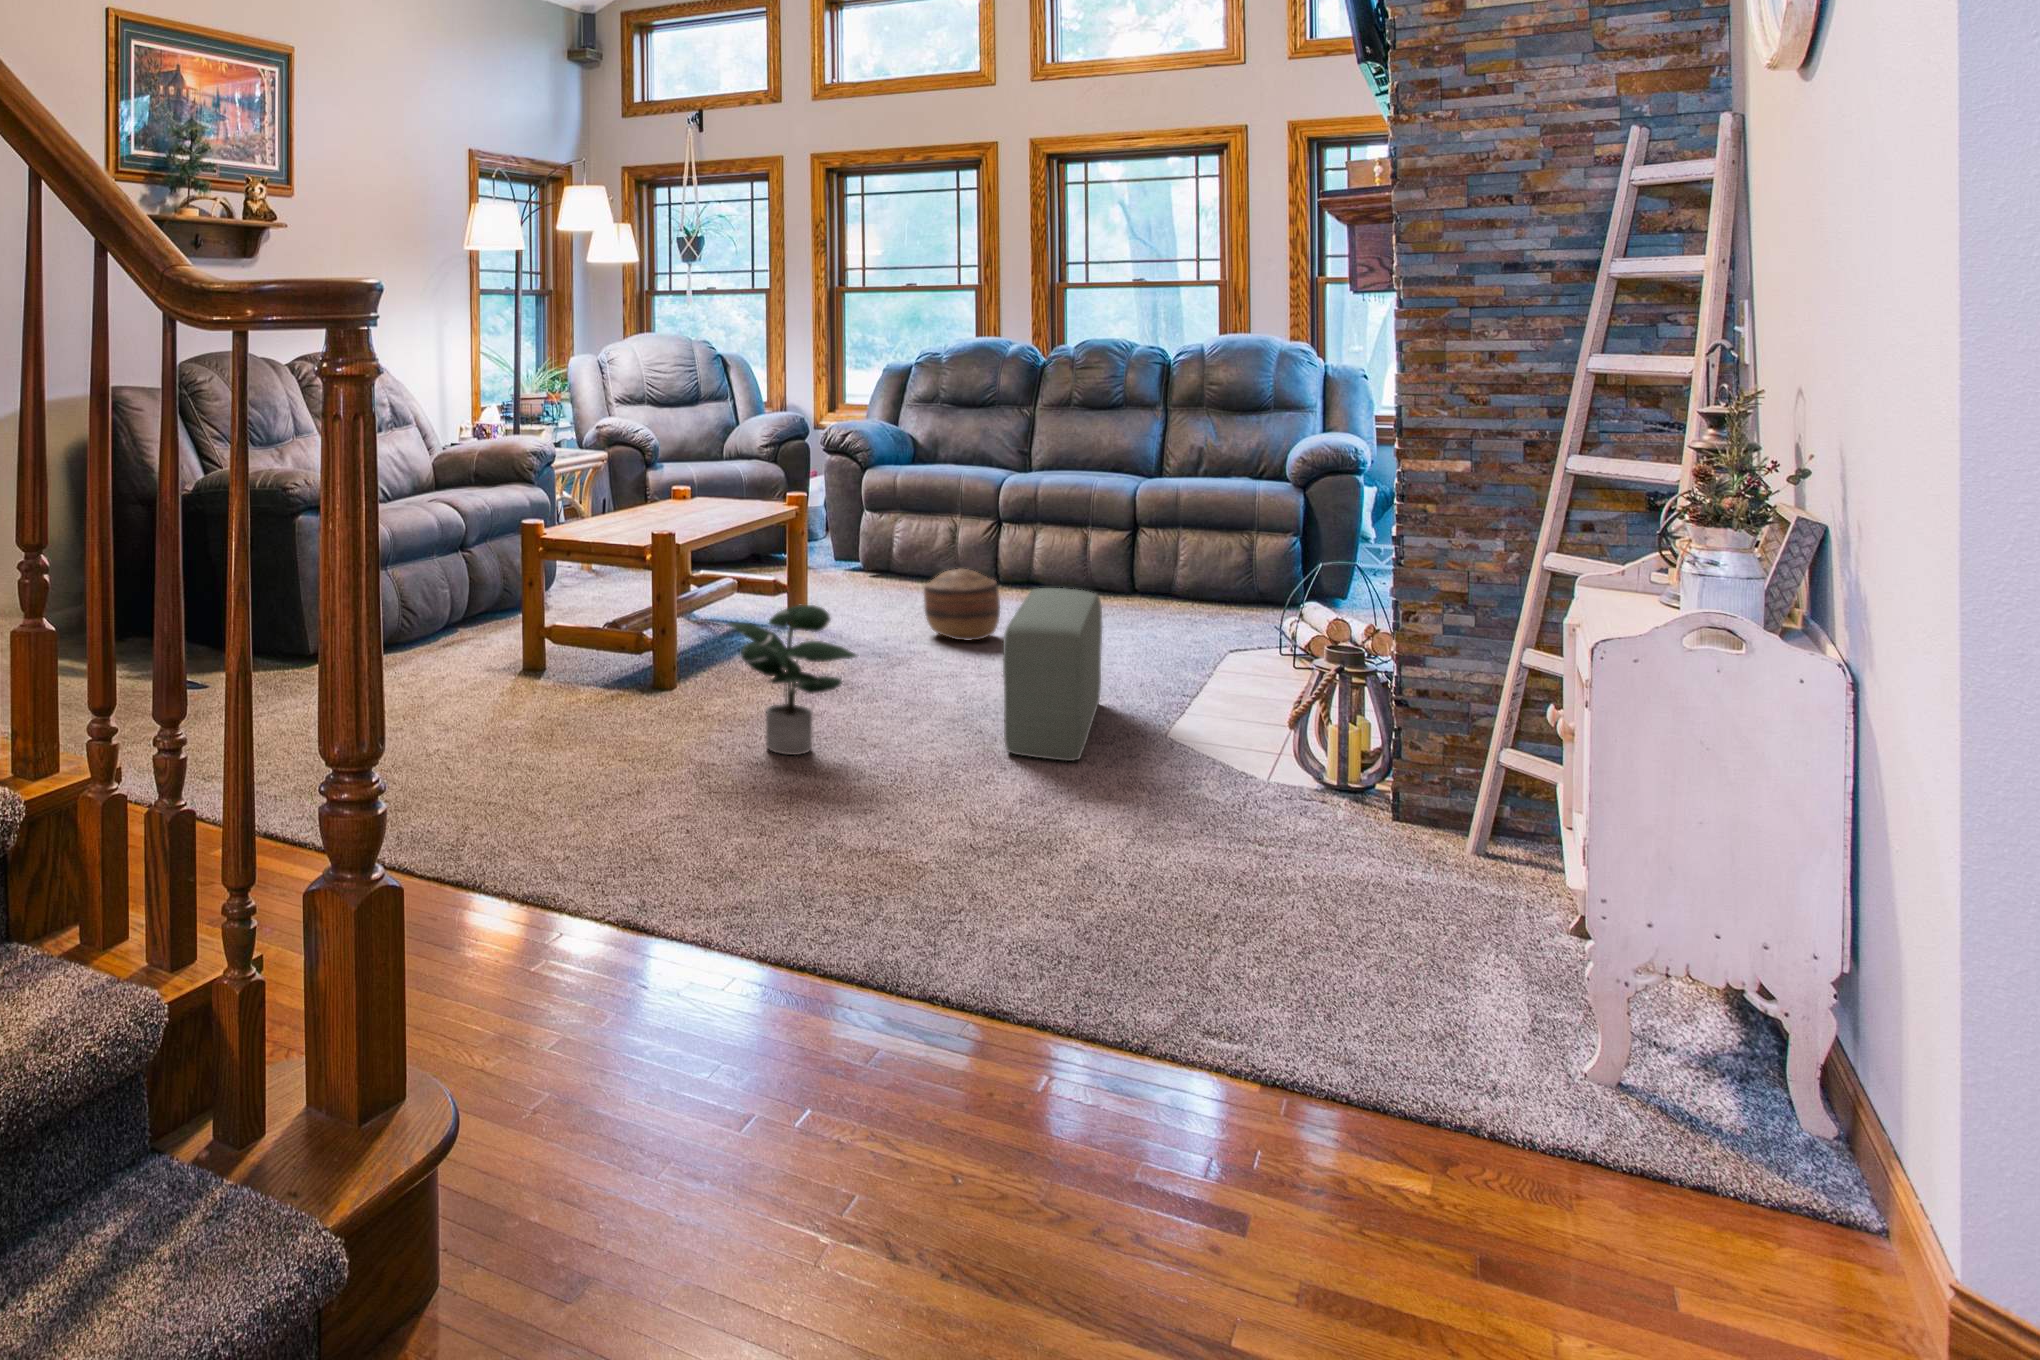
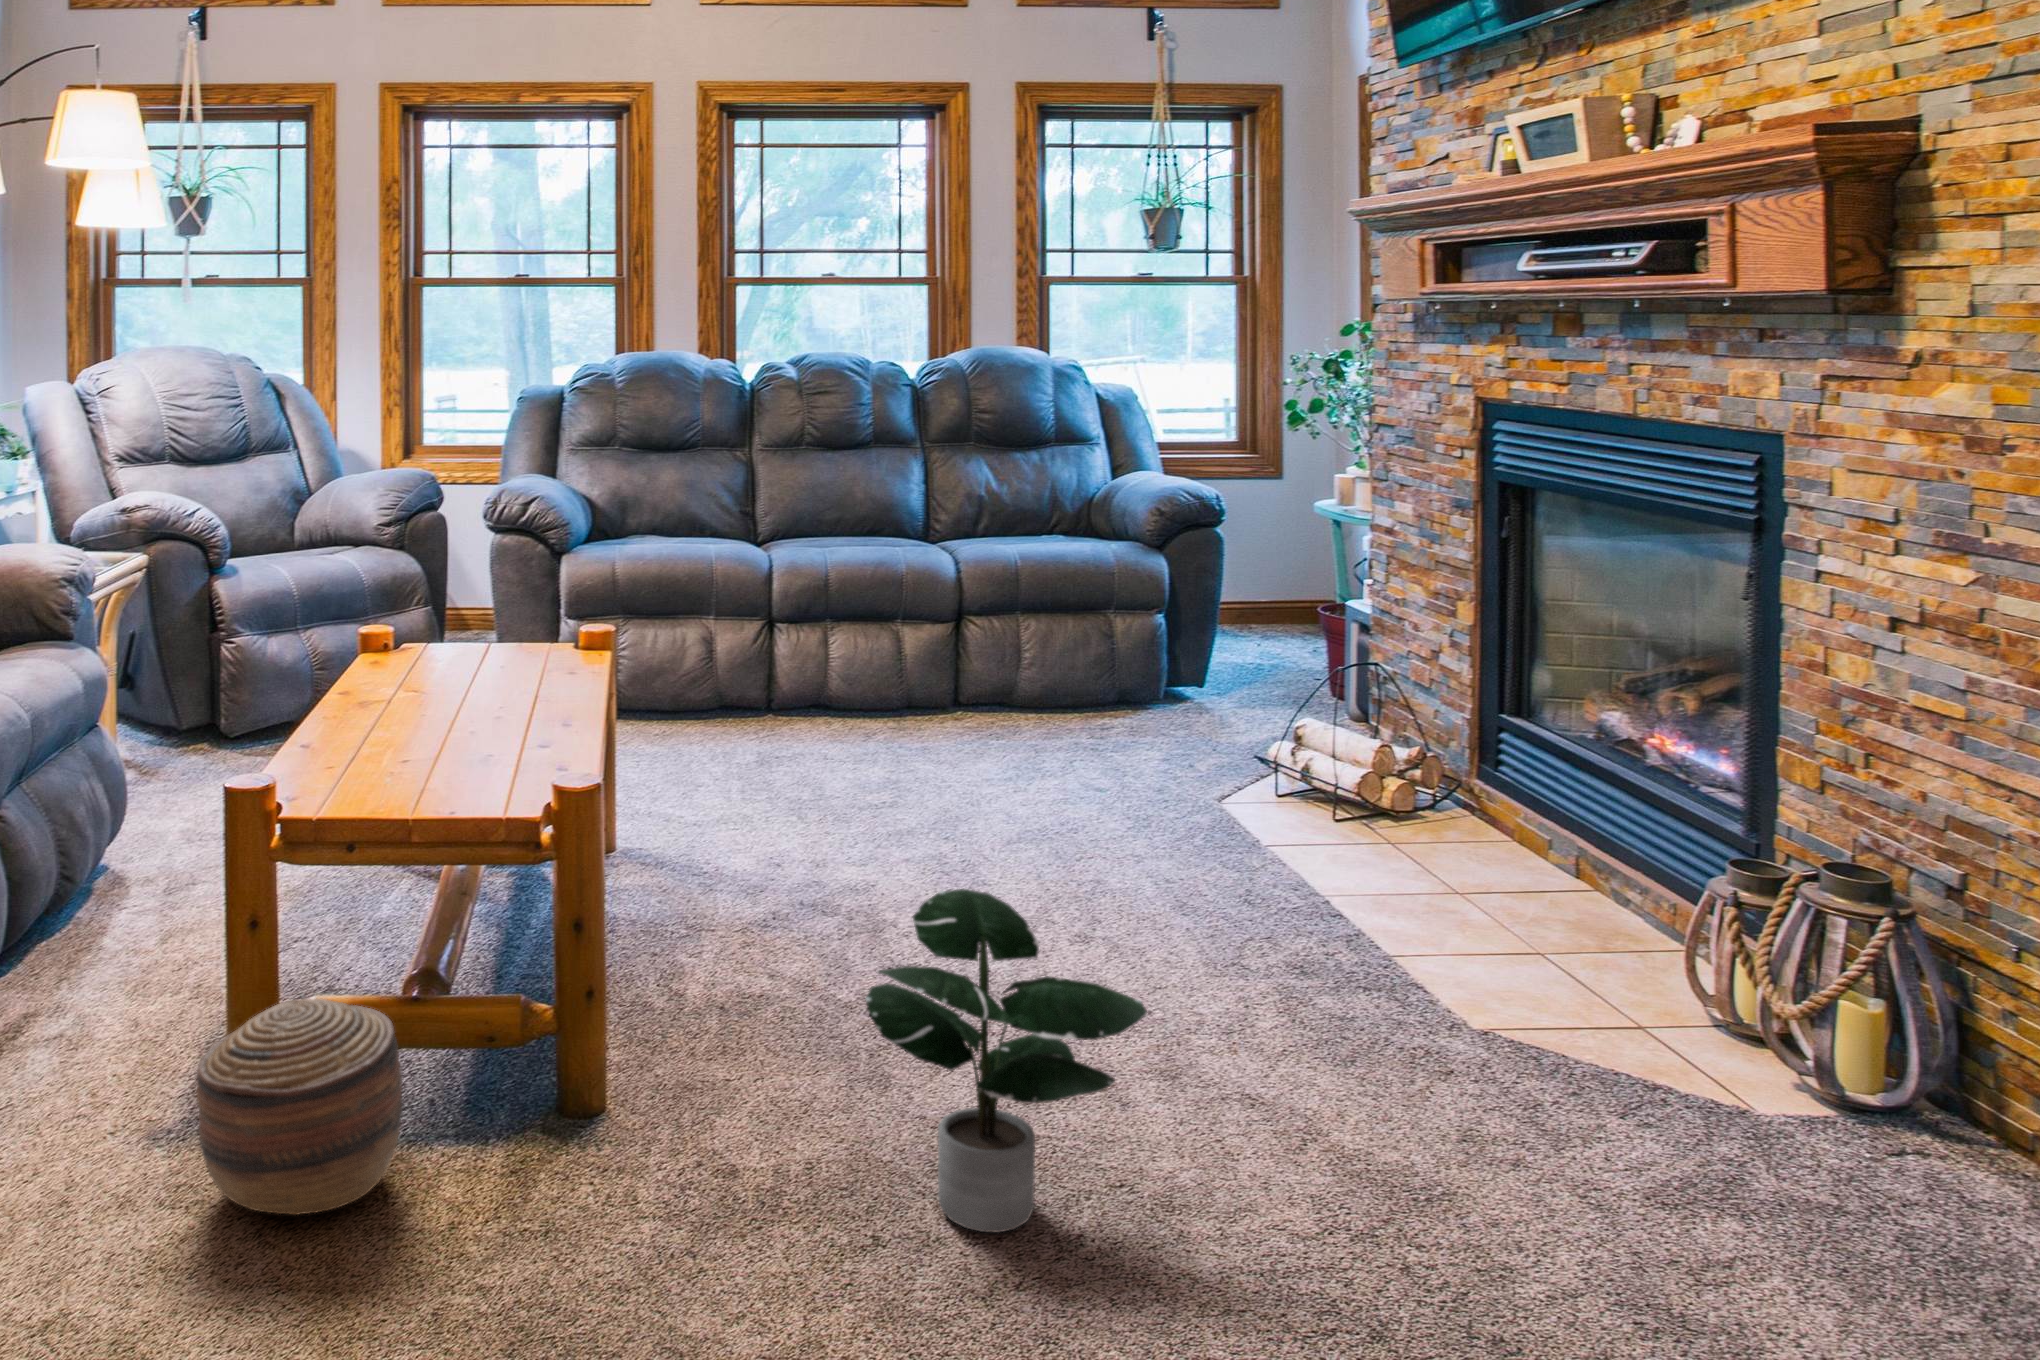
basket: present [924,569,1000,640] -> present [196,999,403,1214]
pouf: present [1003,588,1102,761] -> none [1128,766,1420,1112]

